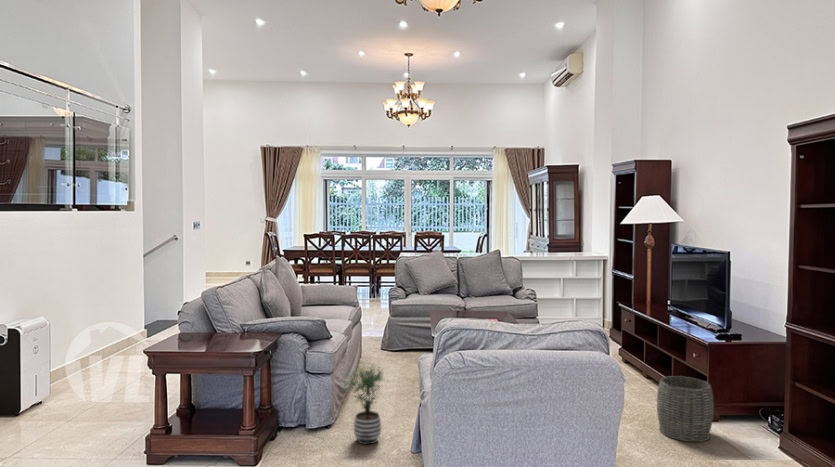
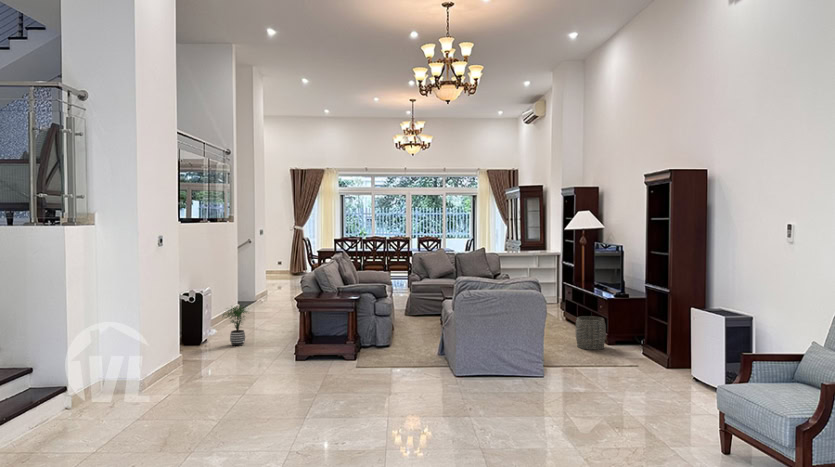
potted plant: present [340,366,383,444] -> present [223,306,247,346]

